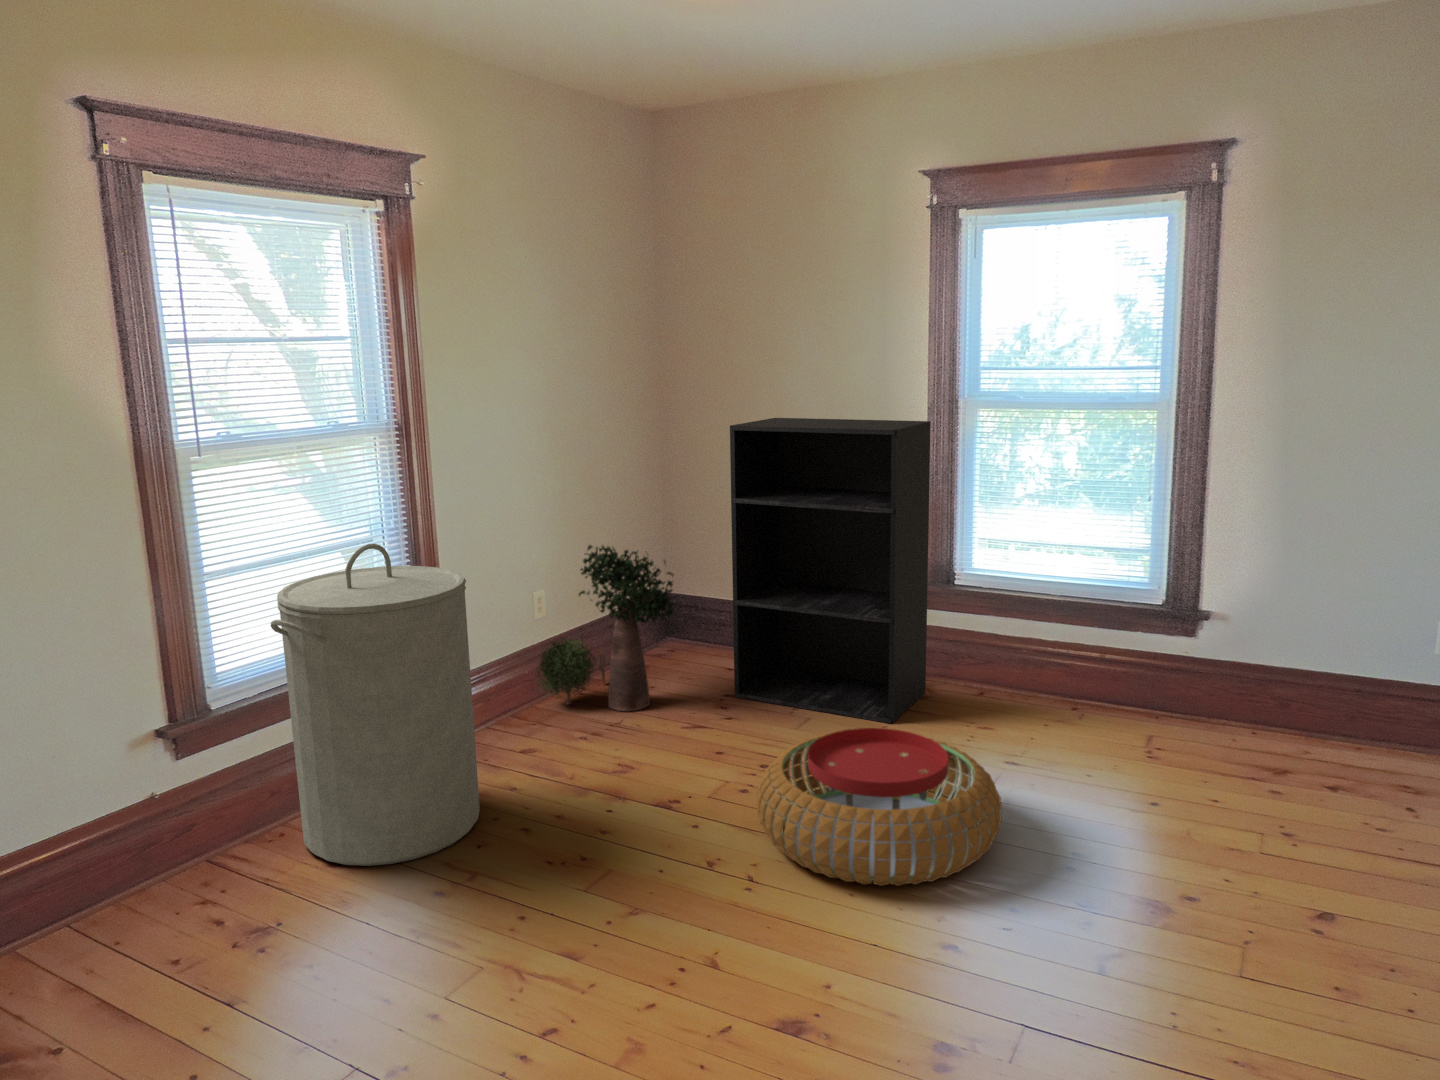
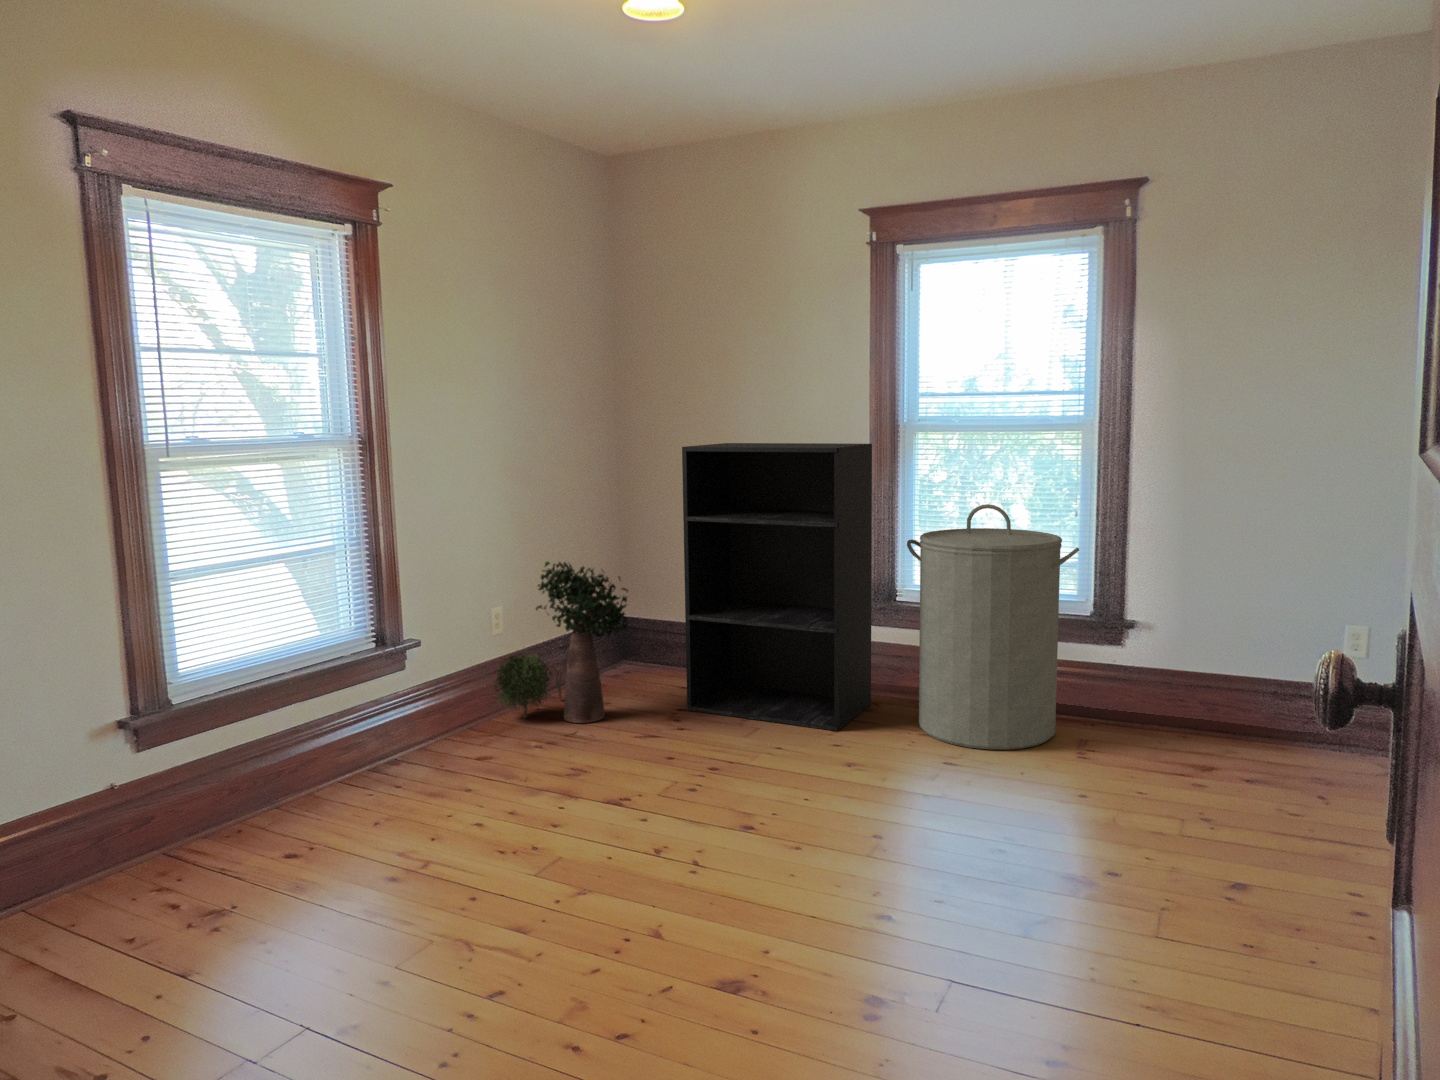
laundry hamper: present [271,544,480,866] -> present [907,504,1079,750]
pouf: present [757,728,1002,886] -> none [704,724,938,867]

